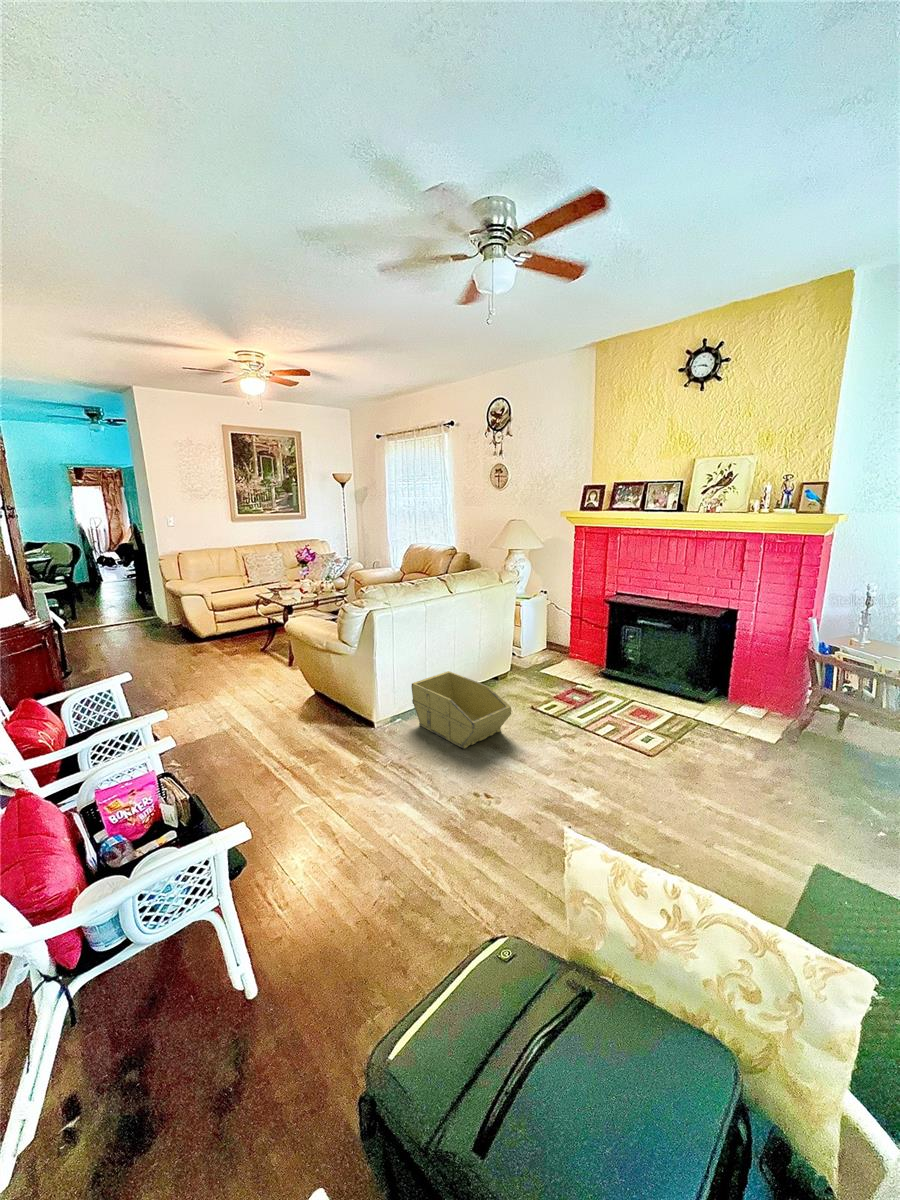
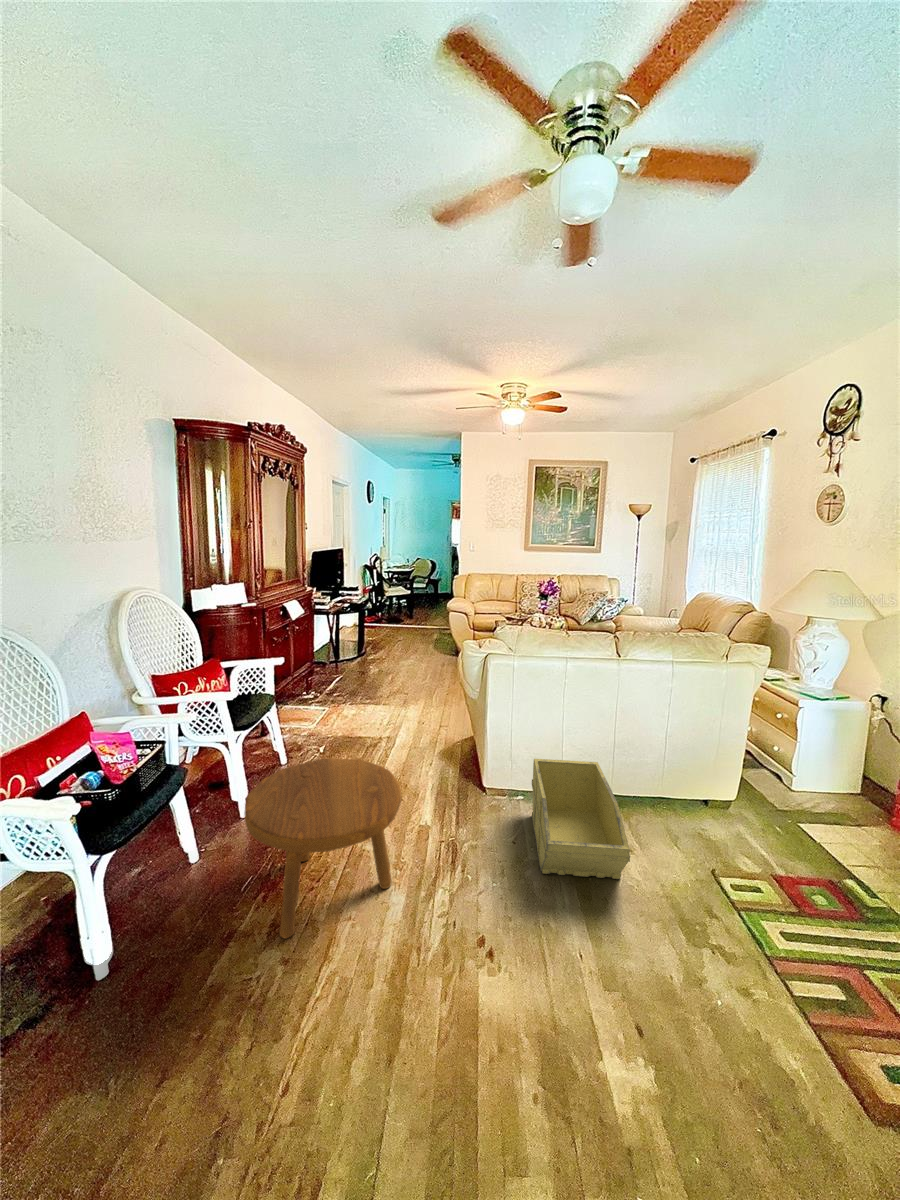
footstool: none [273,719,411,871] -> present [245,759,401,938]

